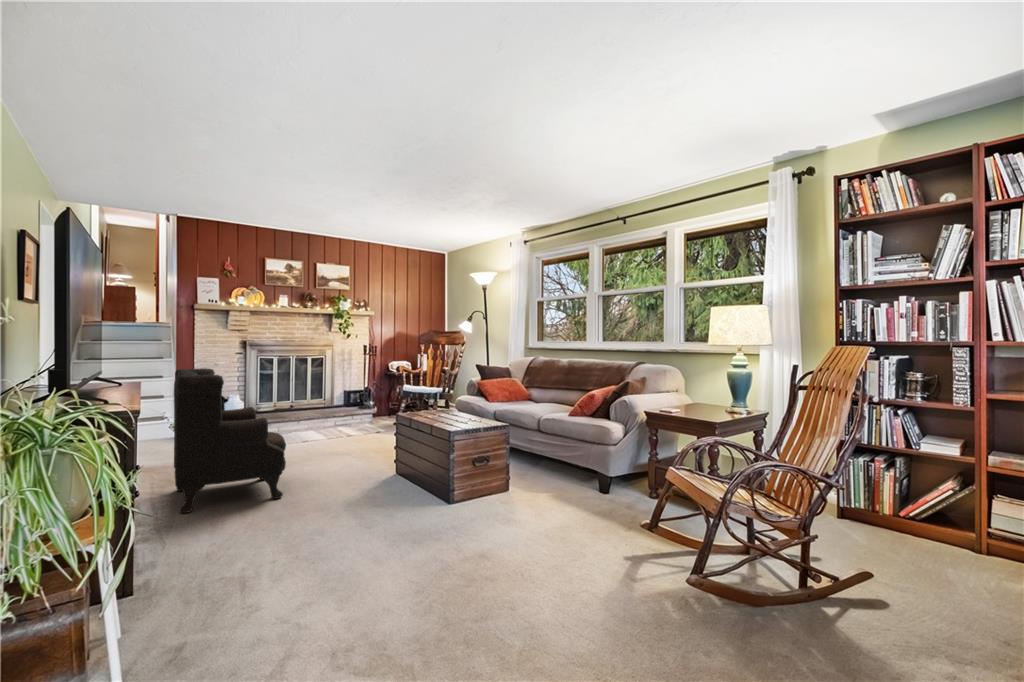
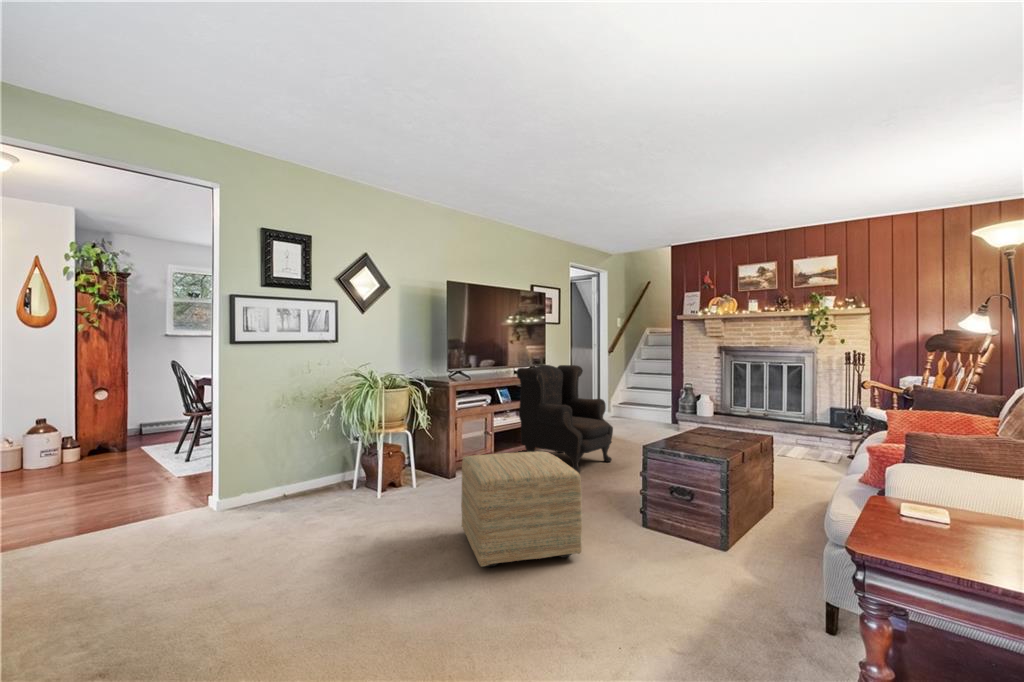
ottoman: none [381,457,493,573] -> present [461,451,582,567]

